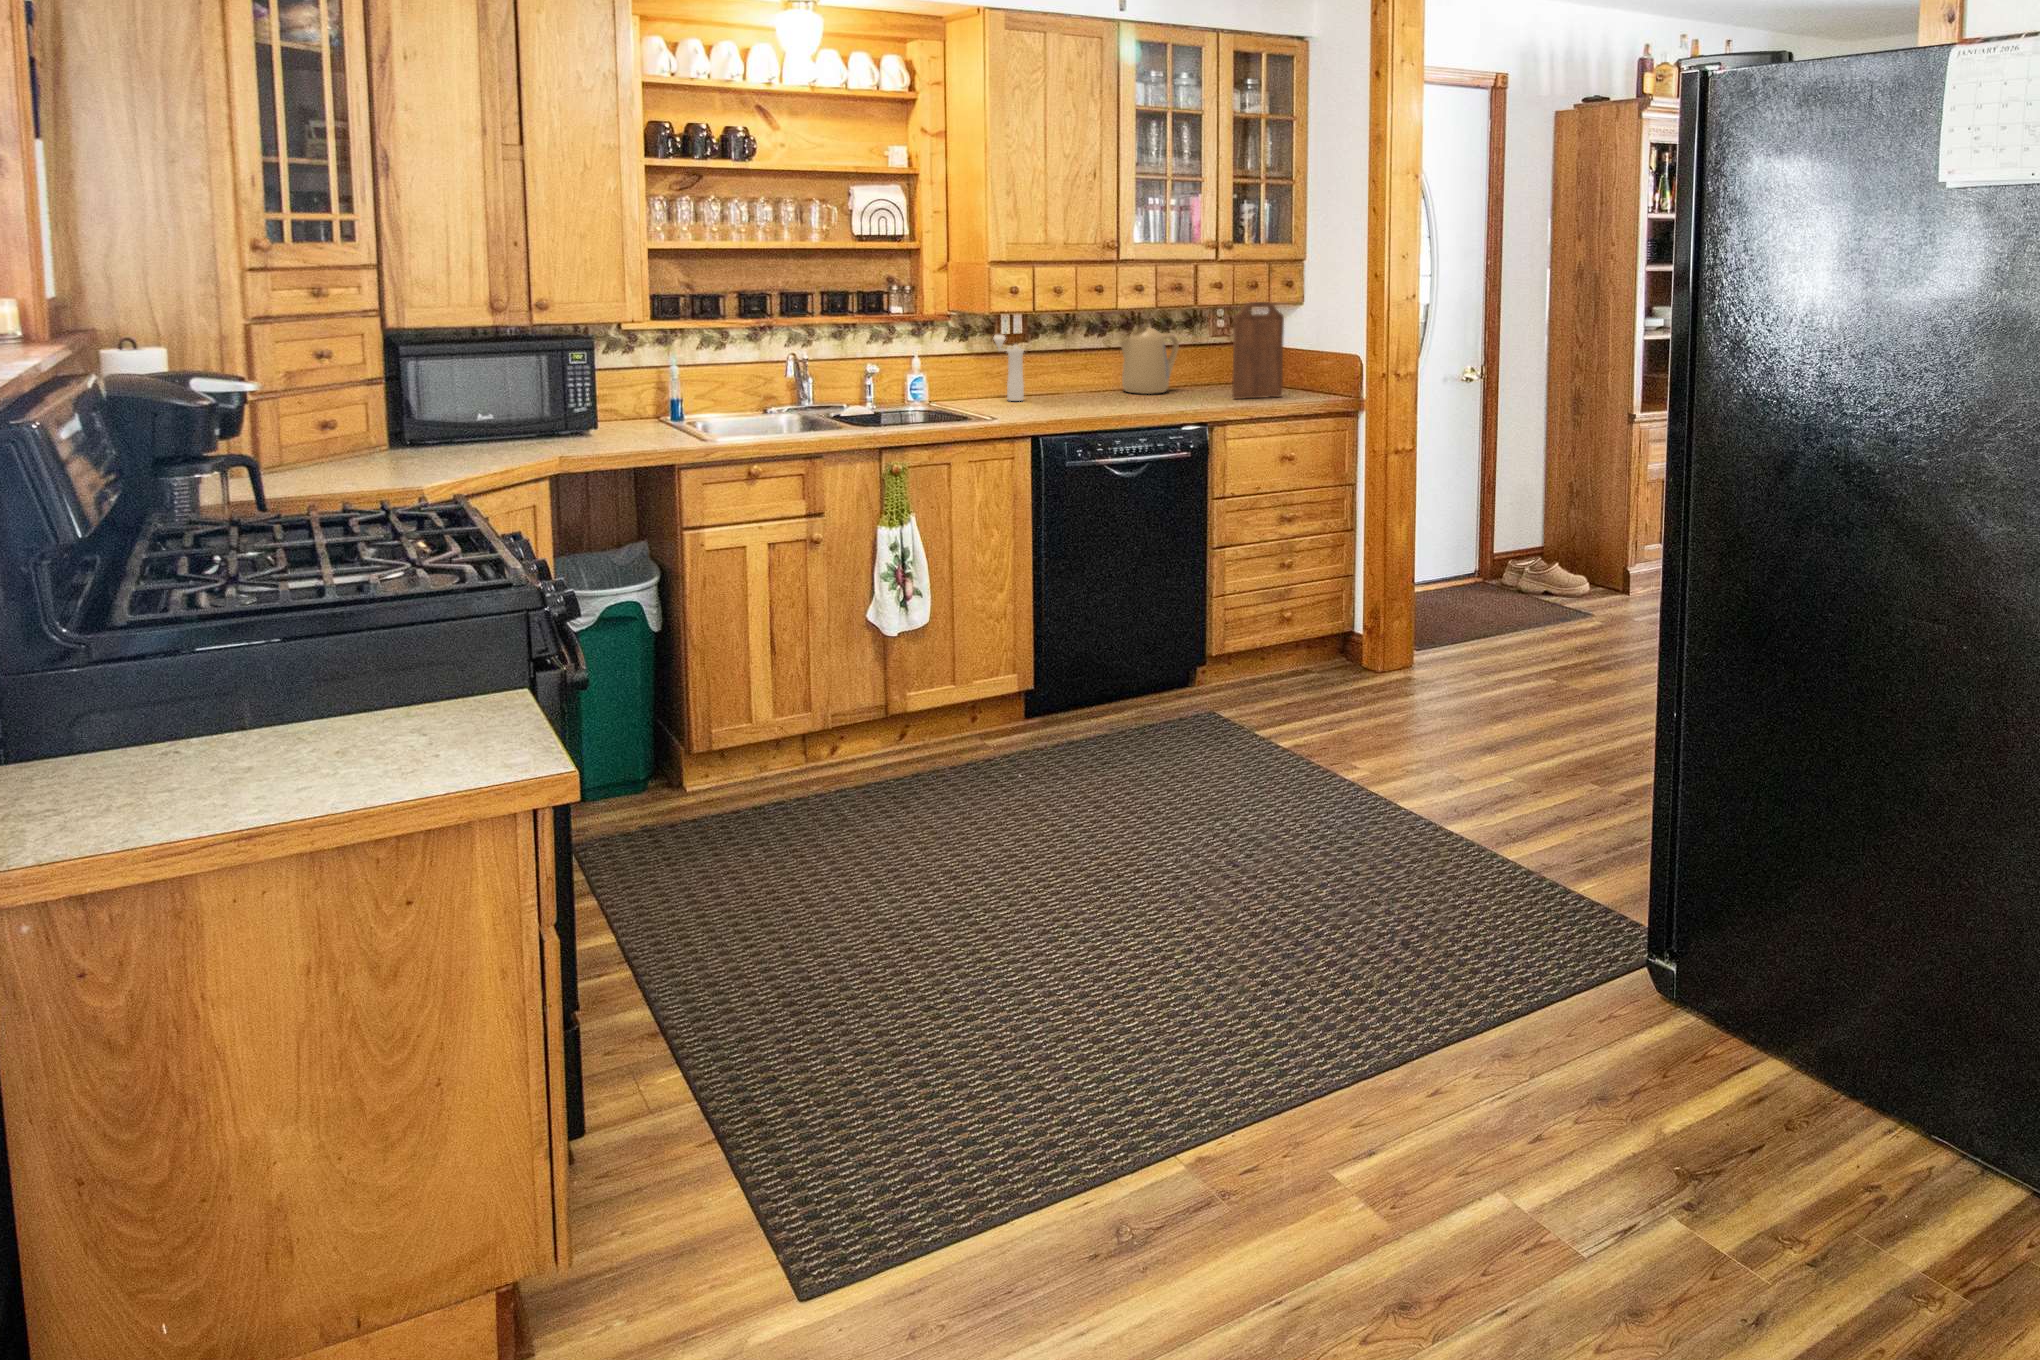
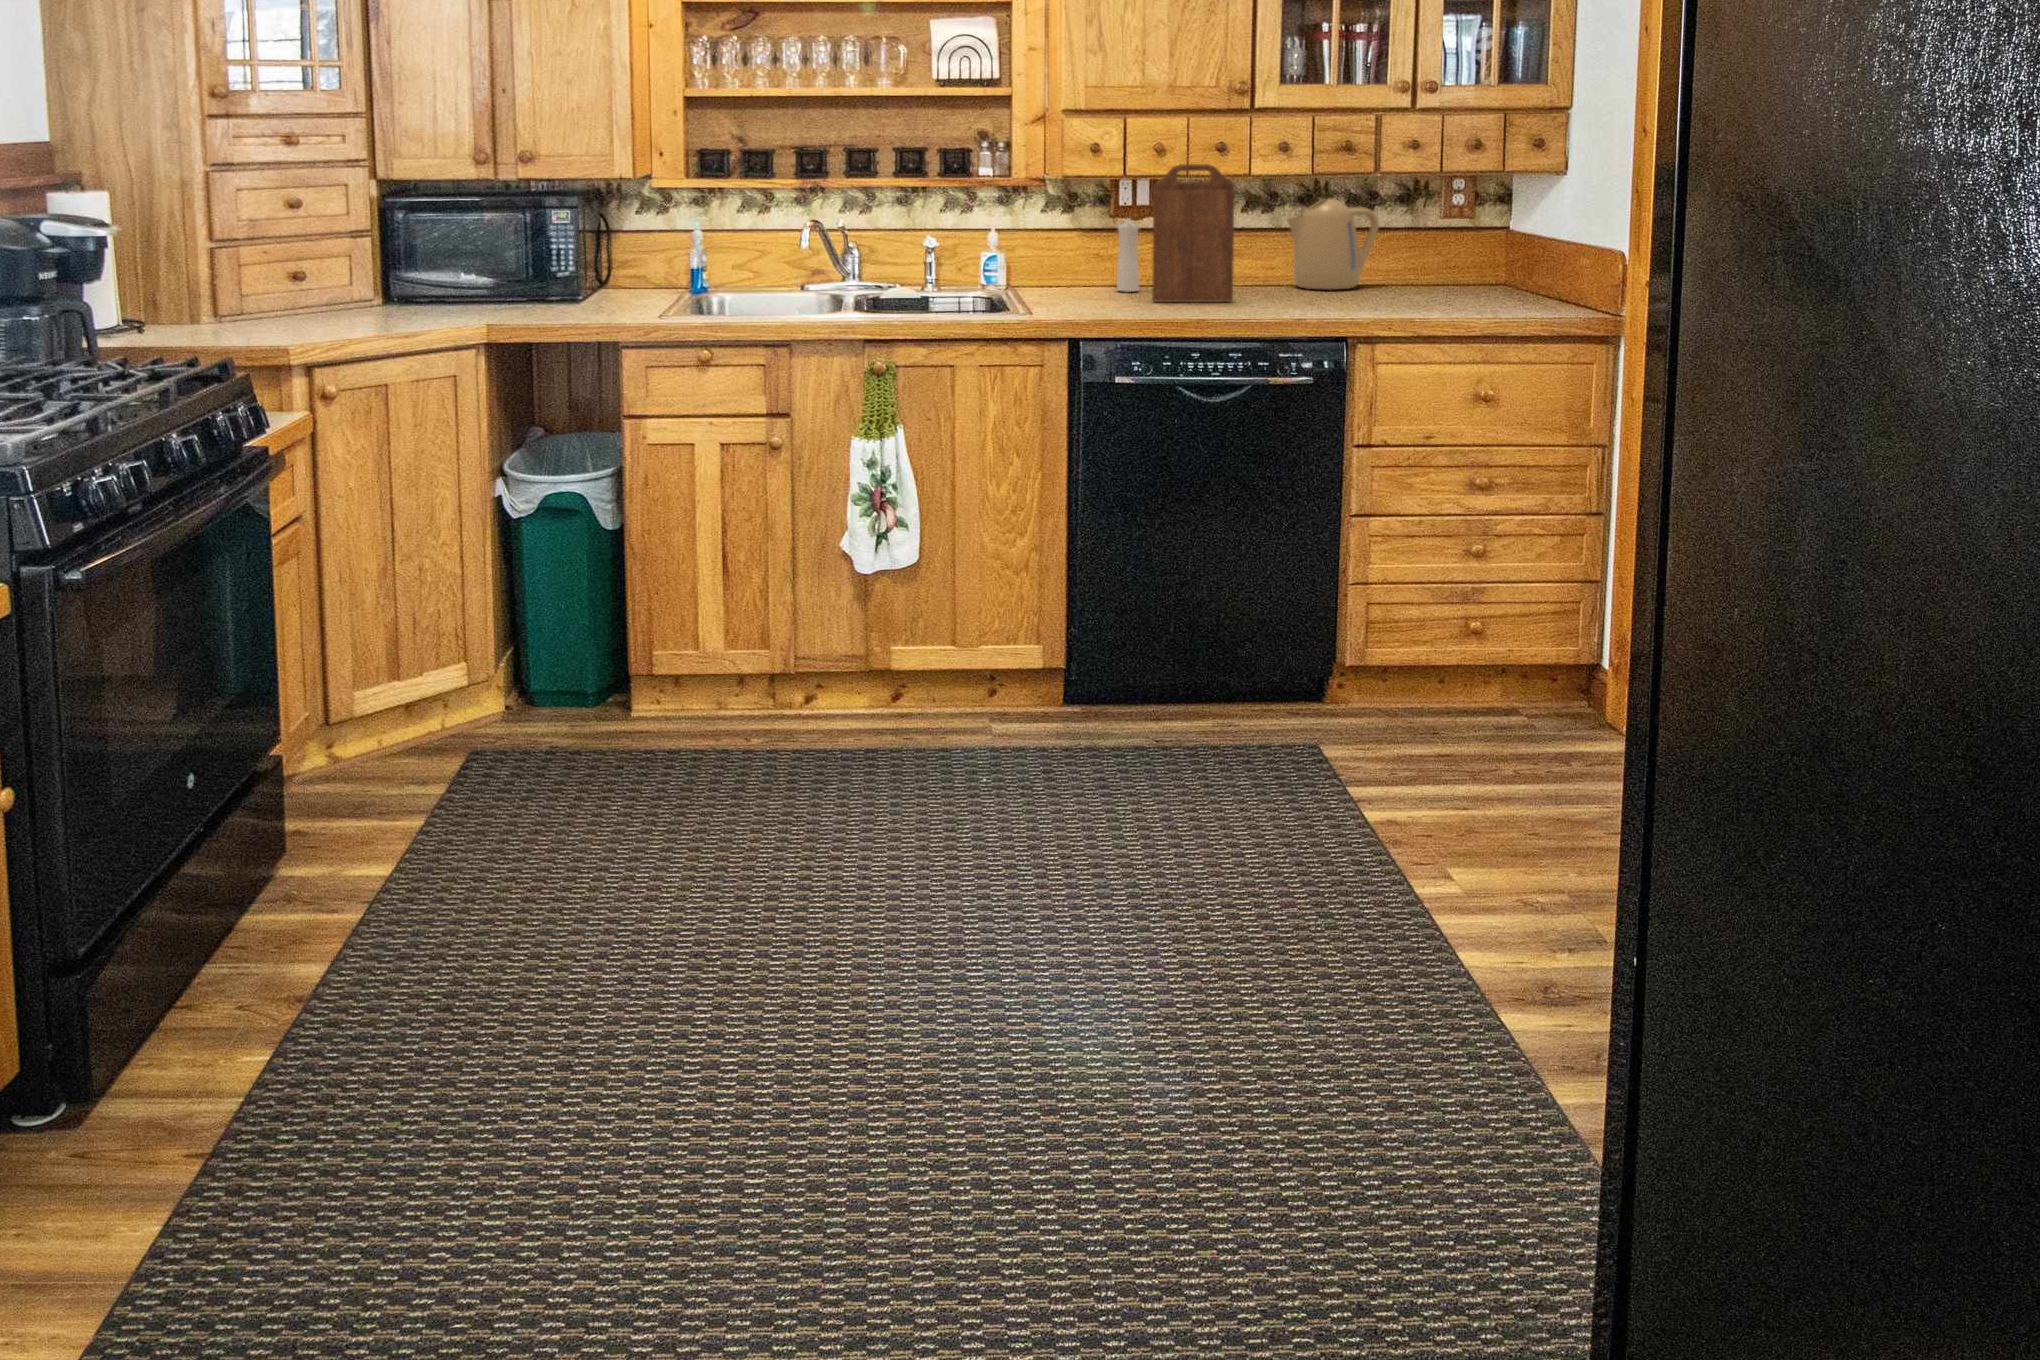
cutting board: present [1232,302,1284,399] -> present [1152,164,1235,302]

